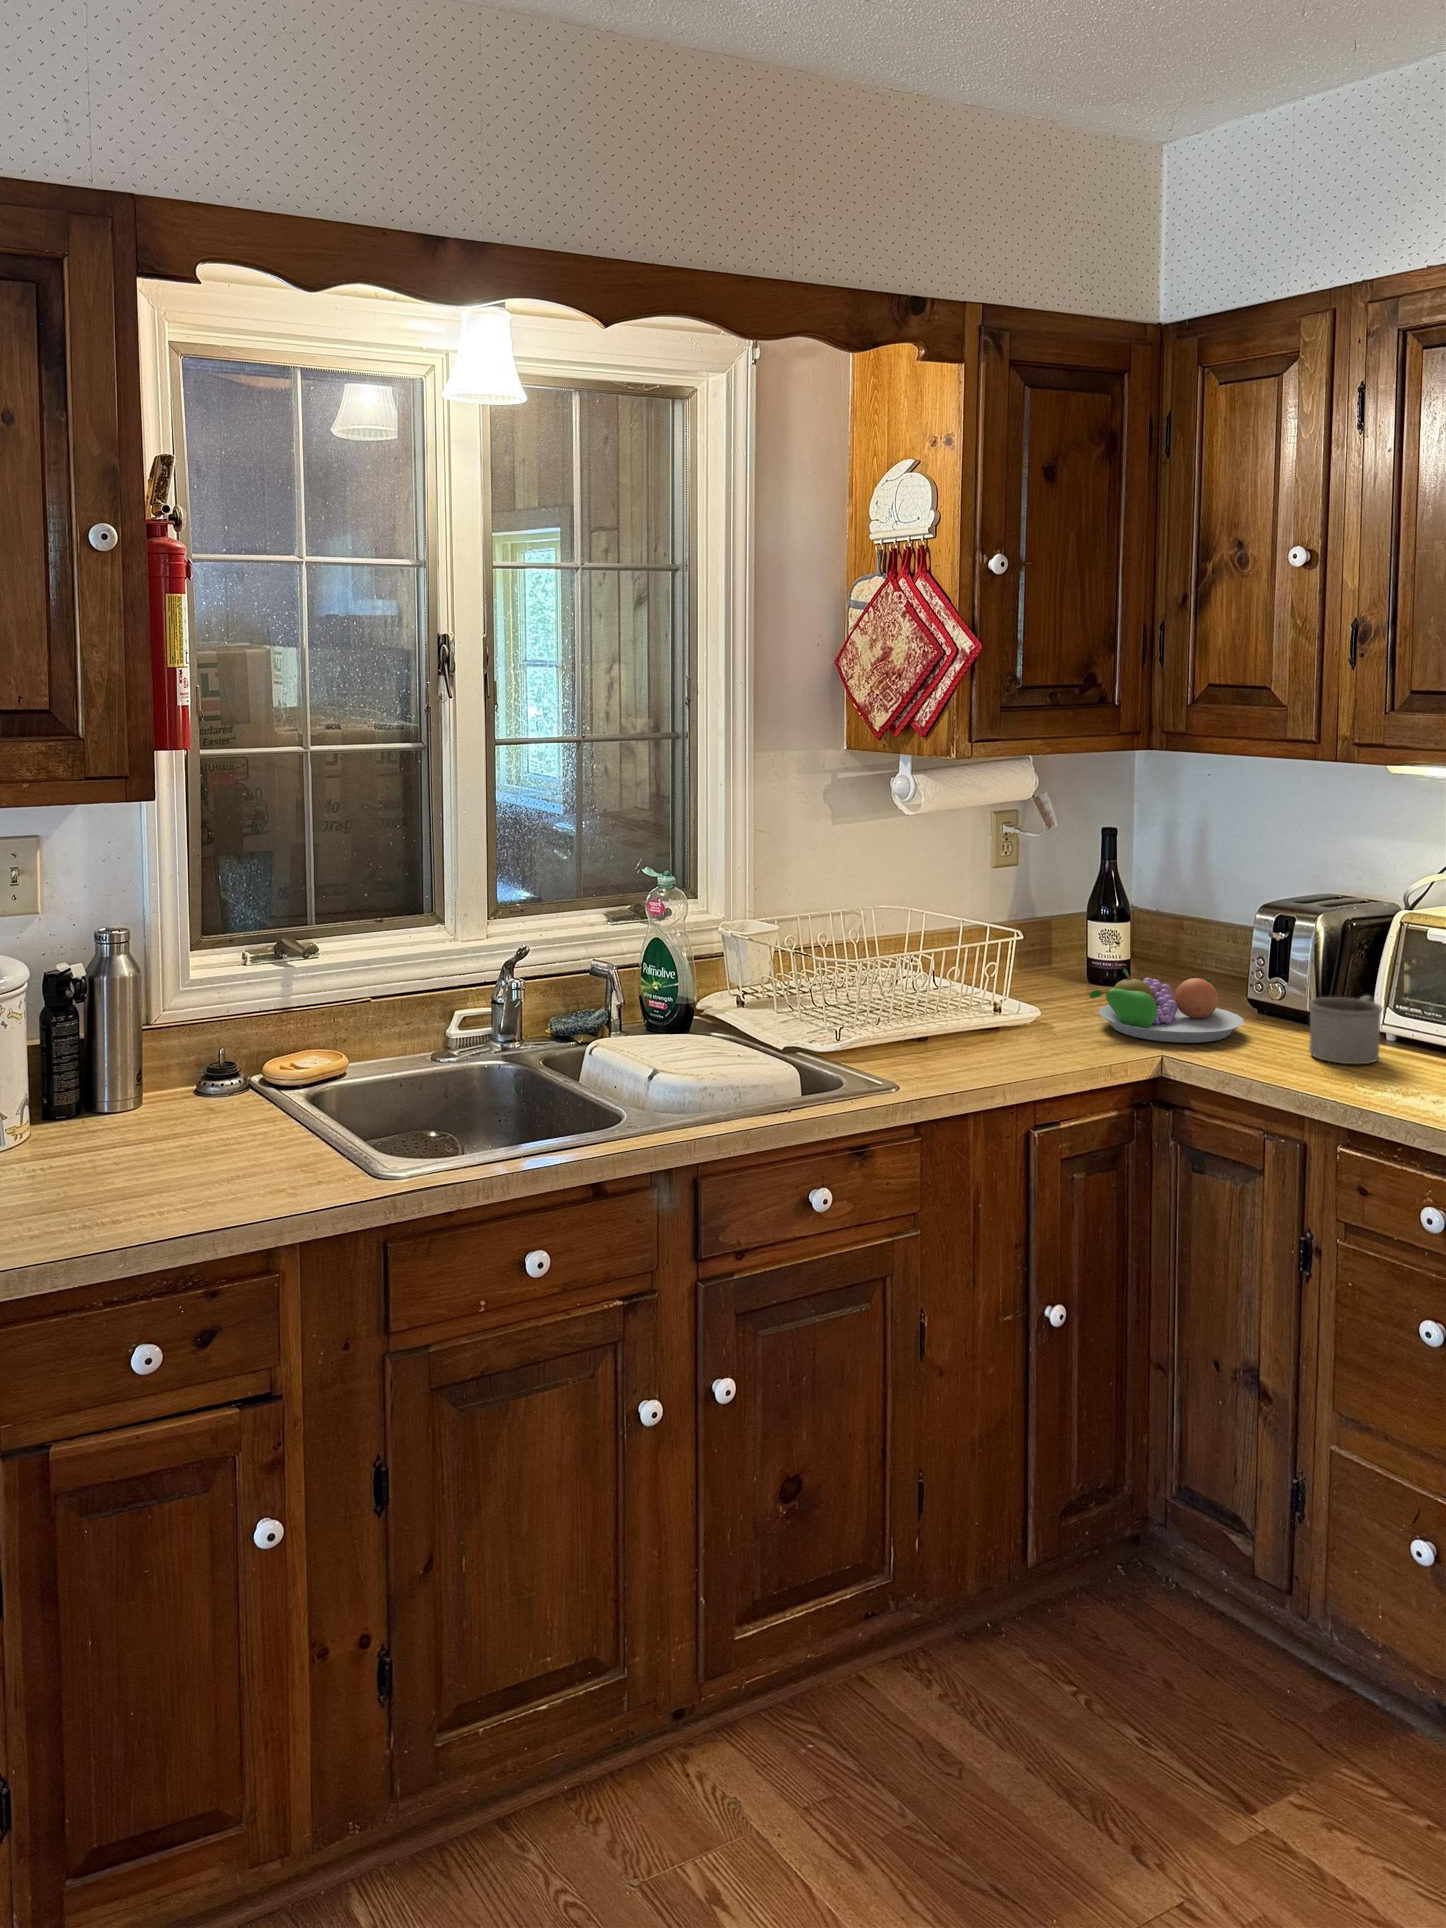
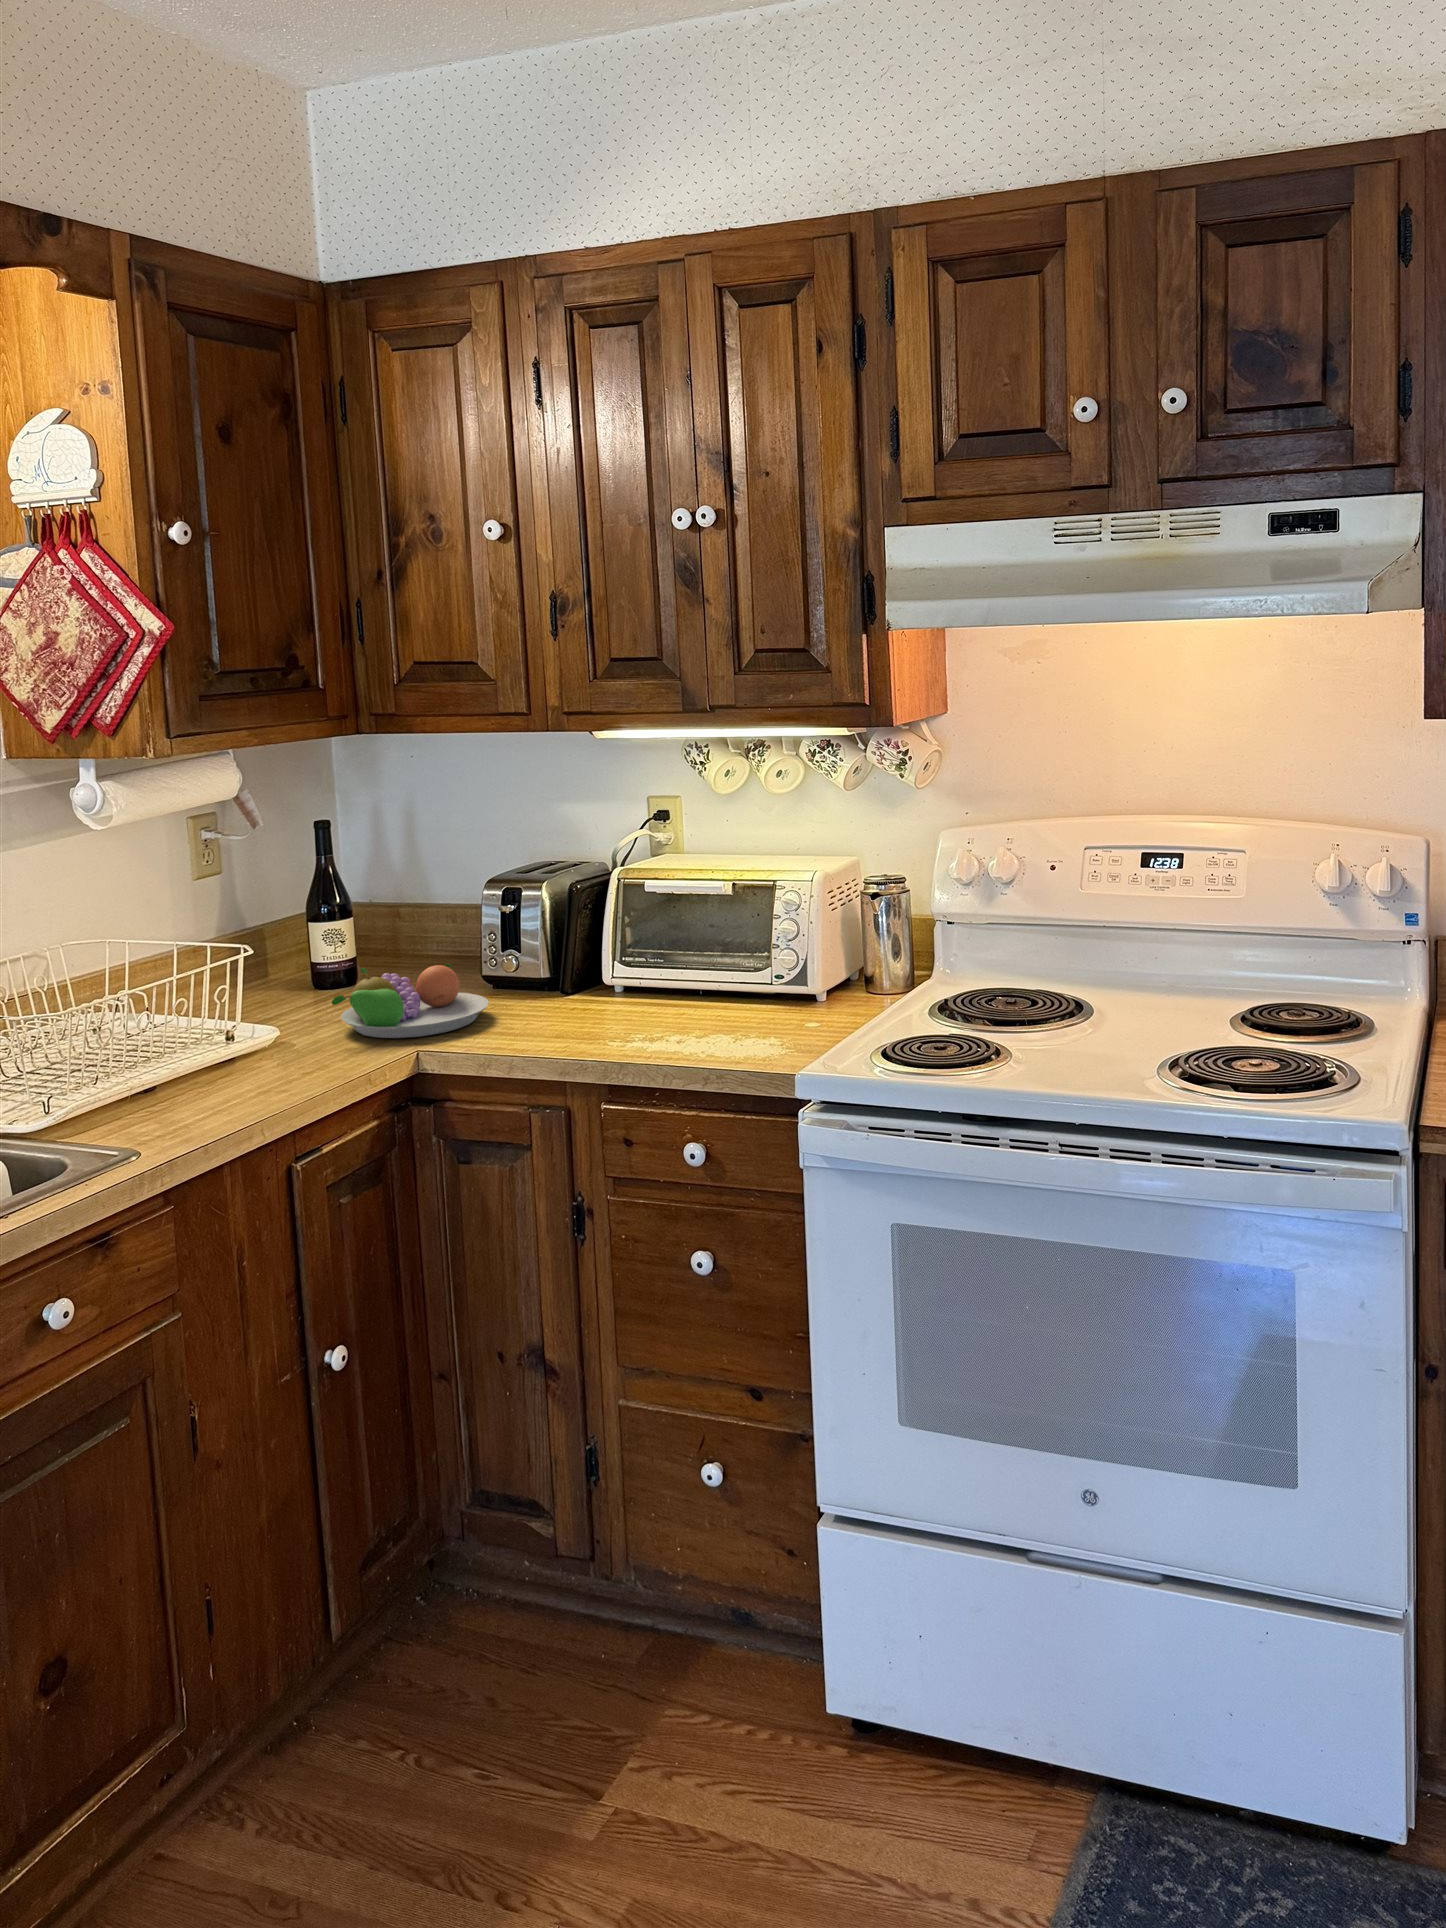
mug: present [1309,996,1383,1064] -> none [551,955,619,1025]

